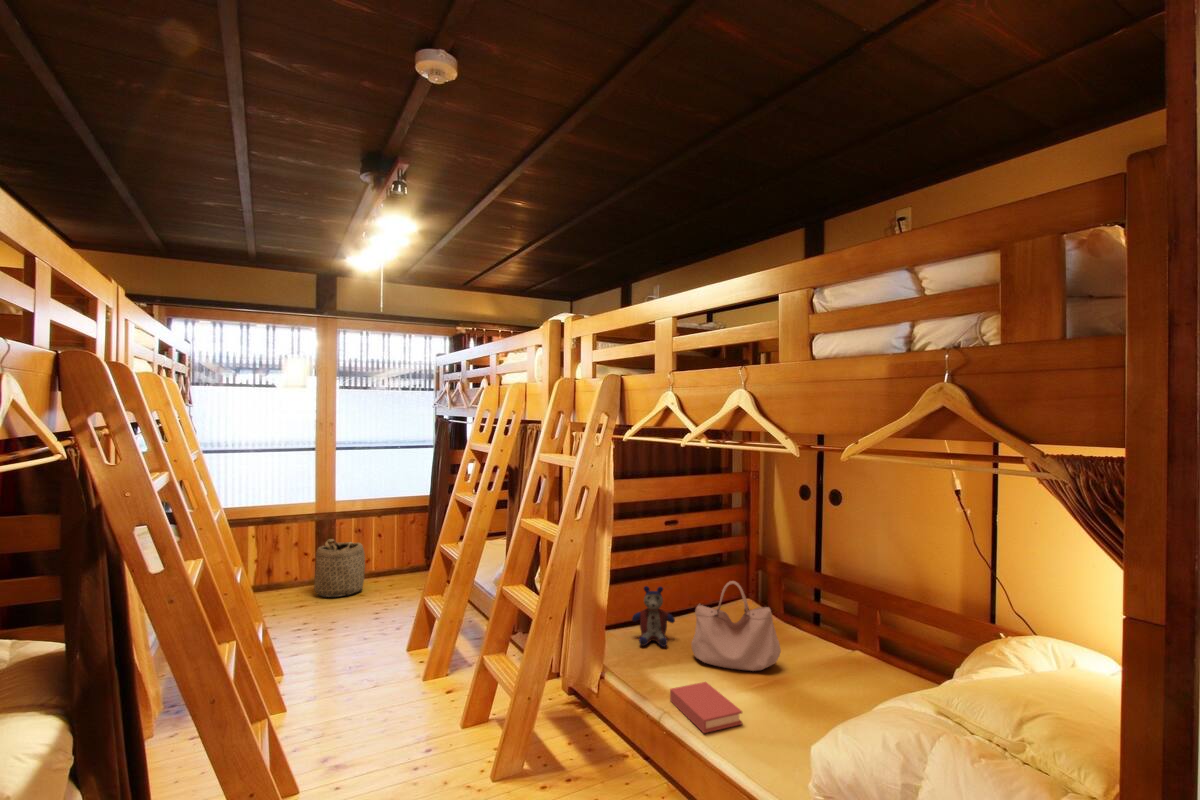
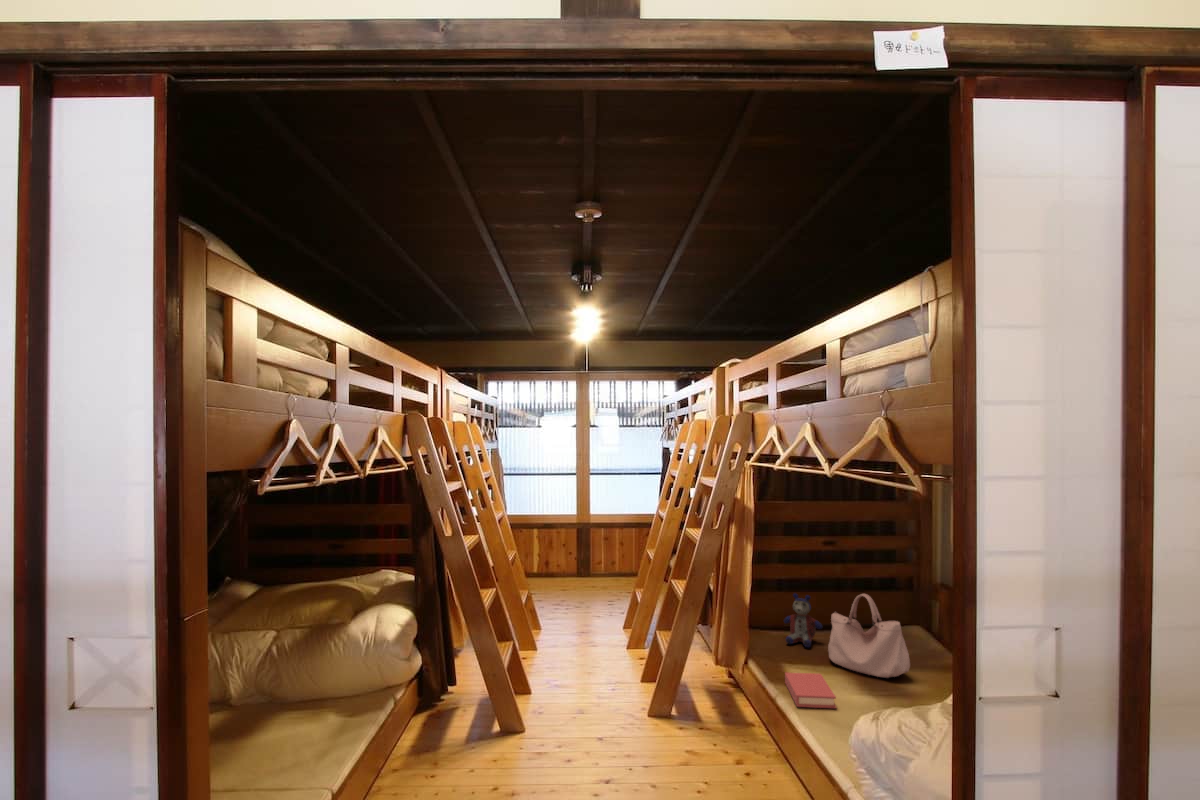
basket: present [314,539,365,597] -> none [574,542,609,587]

